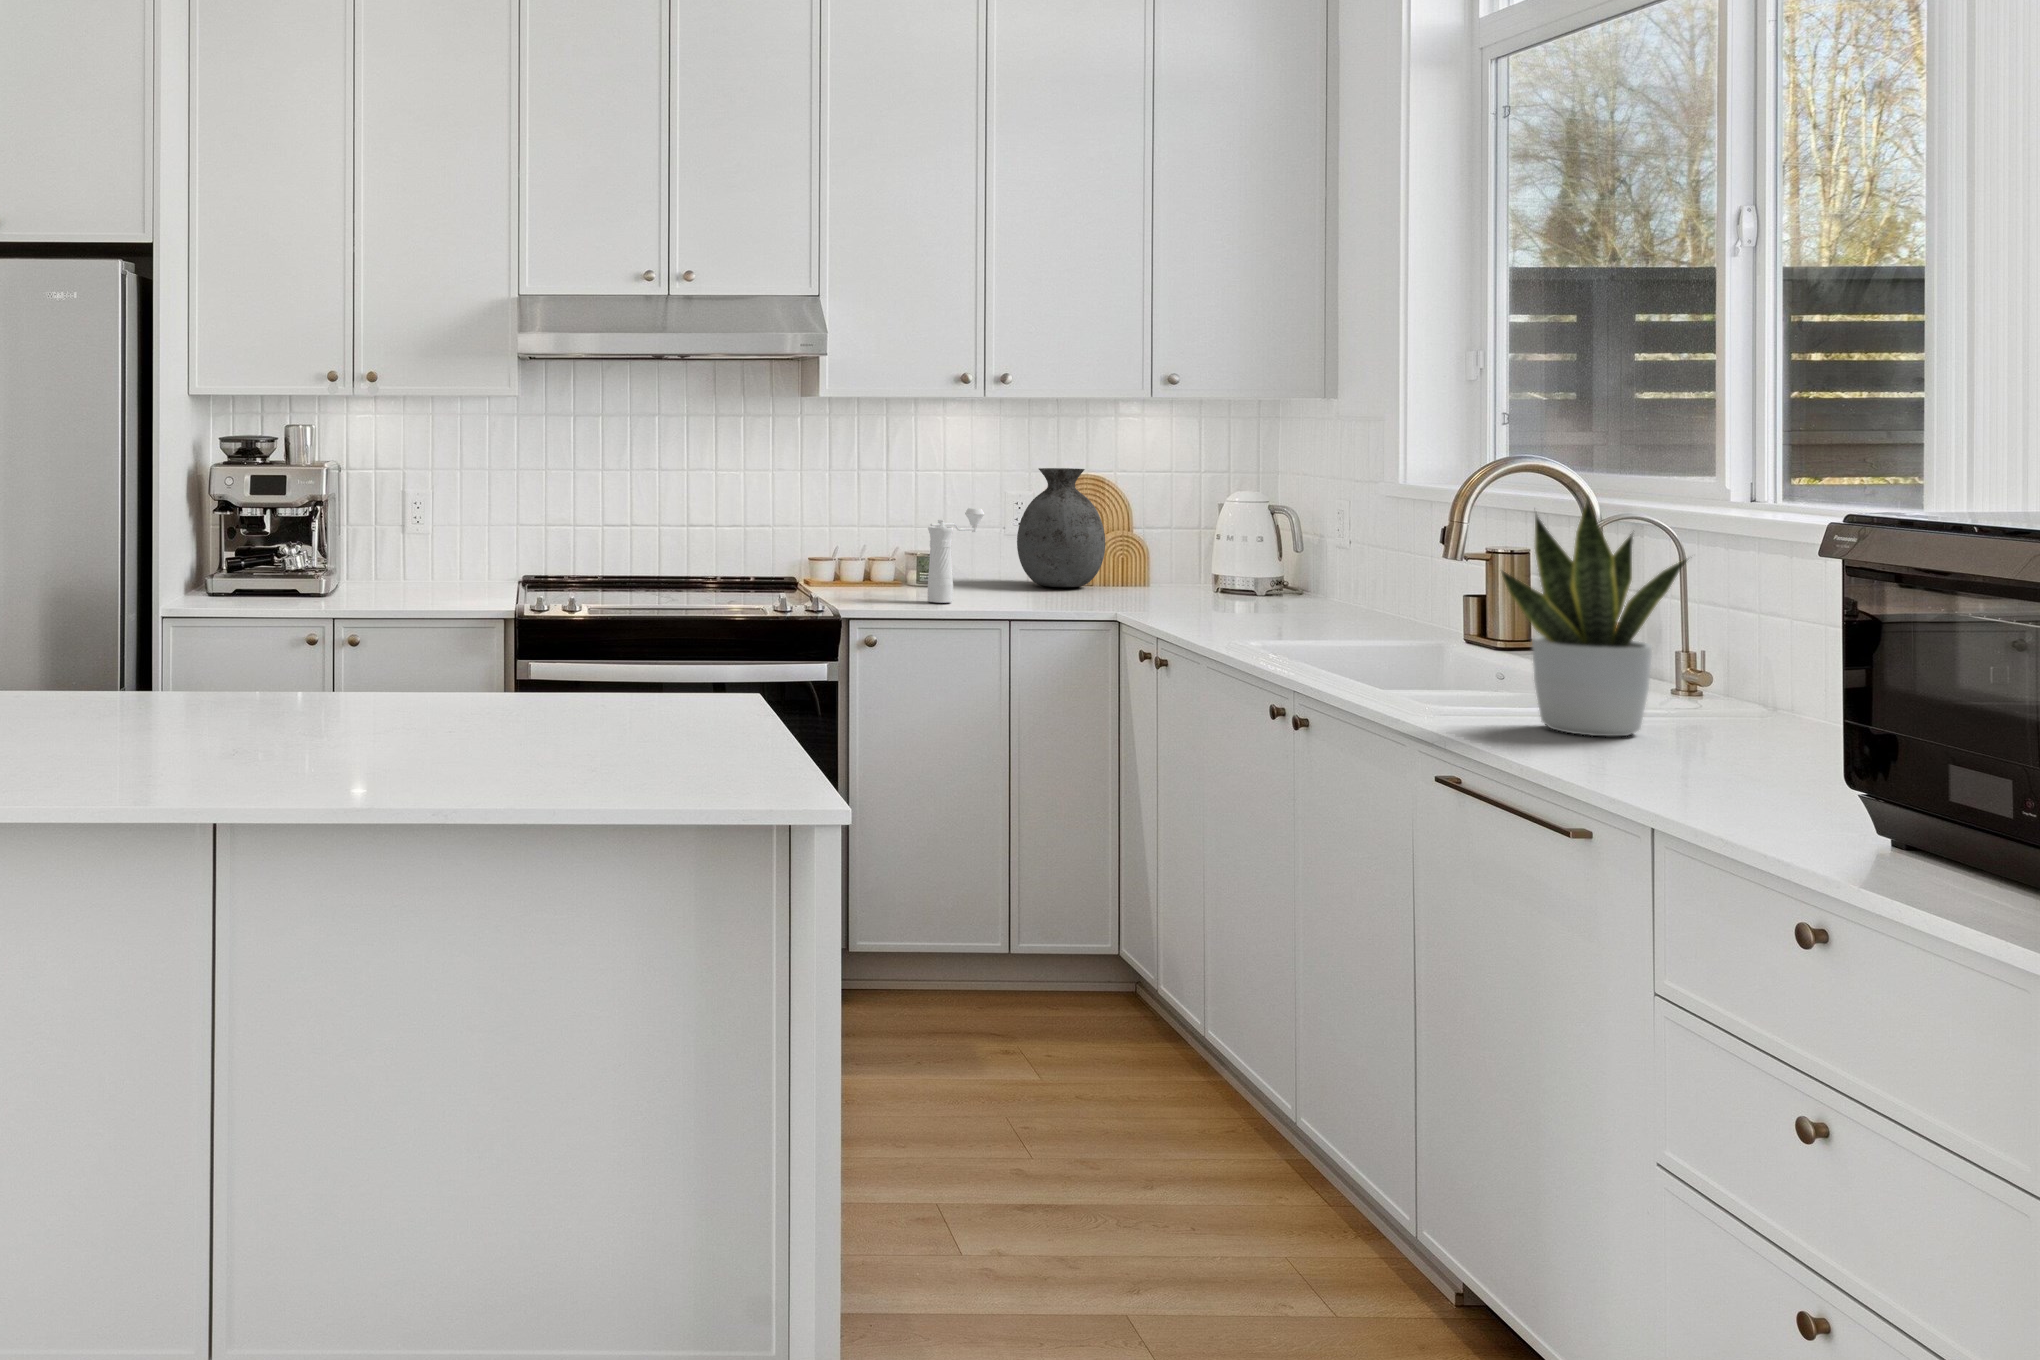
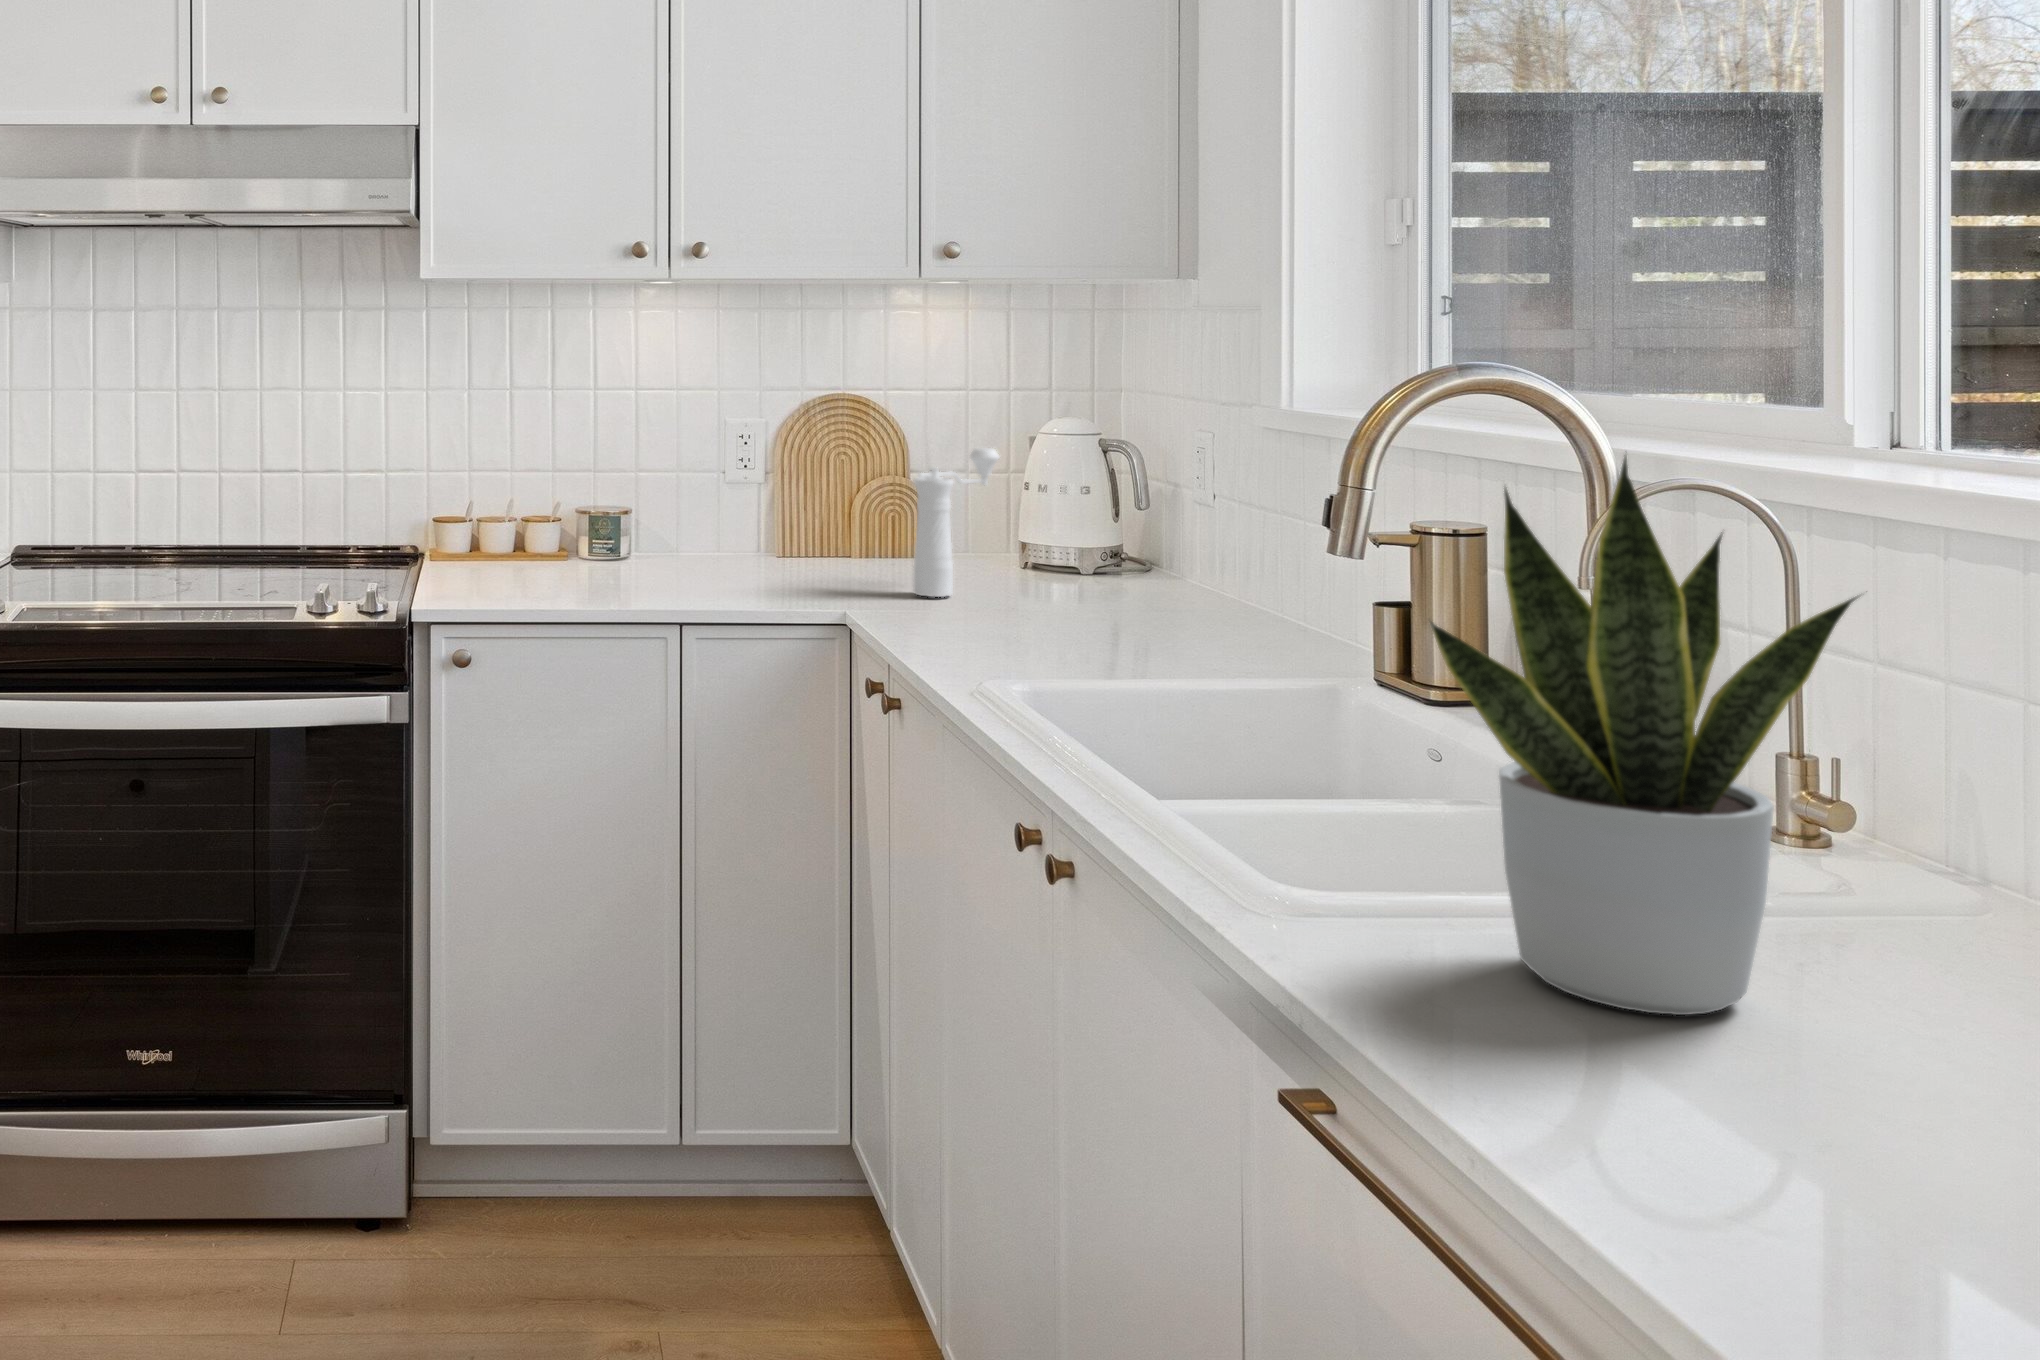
vase: present [1017,468,1105,587] -> none [737,385,862,560]
pepper mill: present [928,508,984,603] -> present [914,448,999,597]

